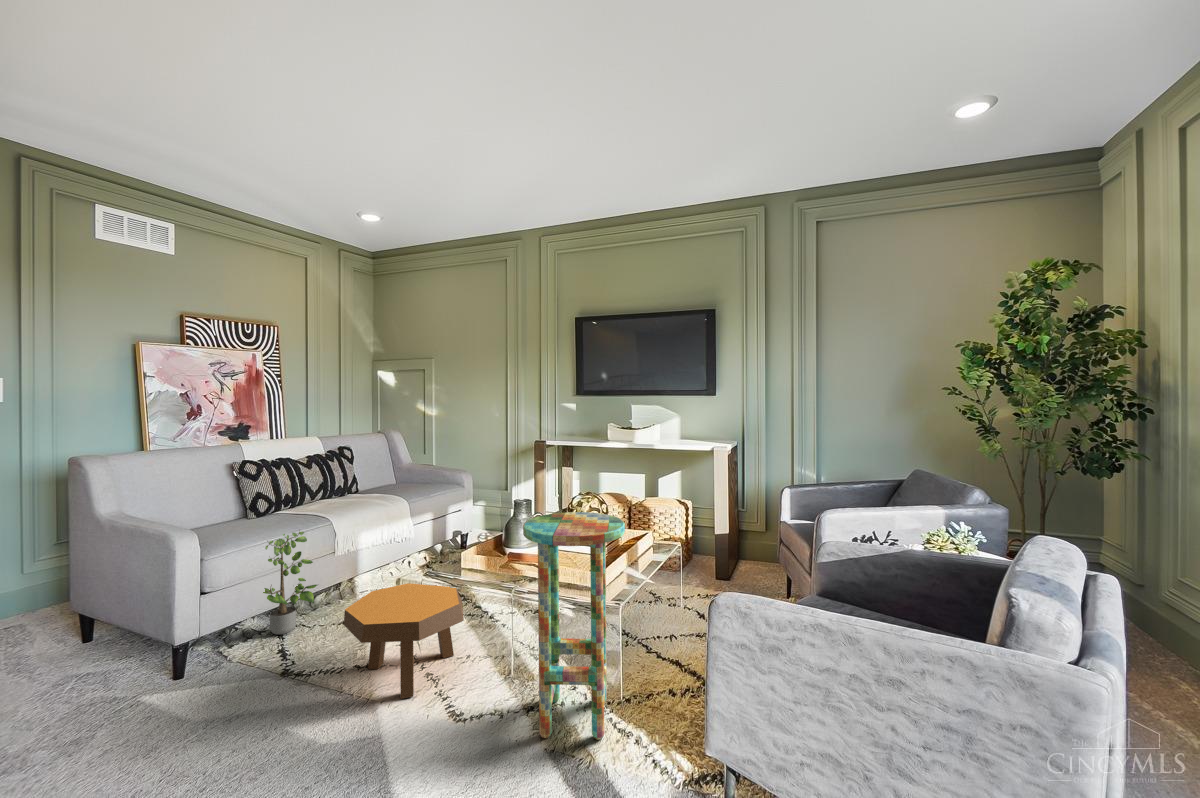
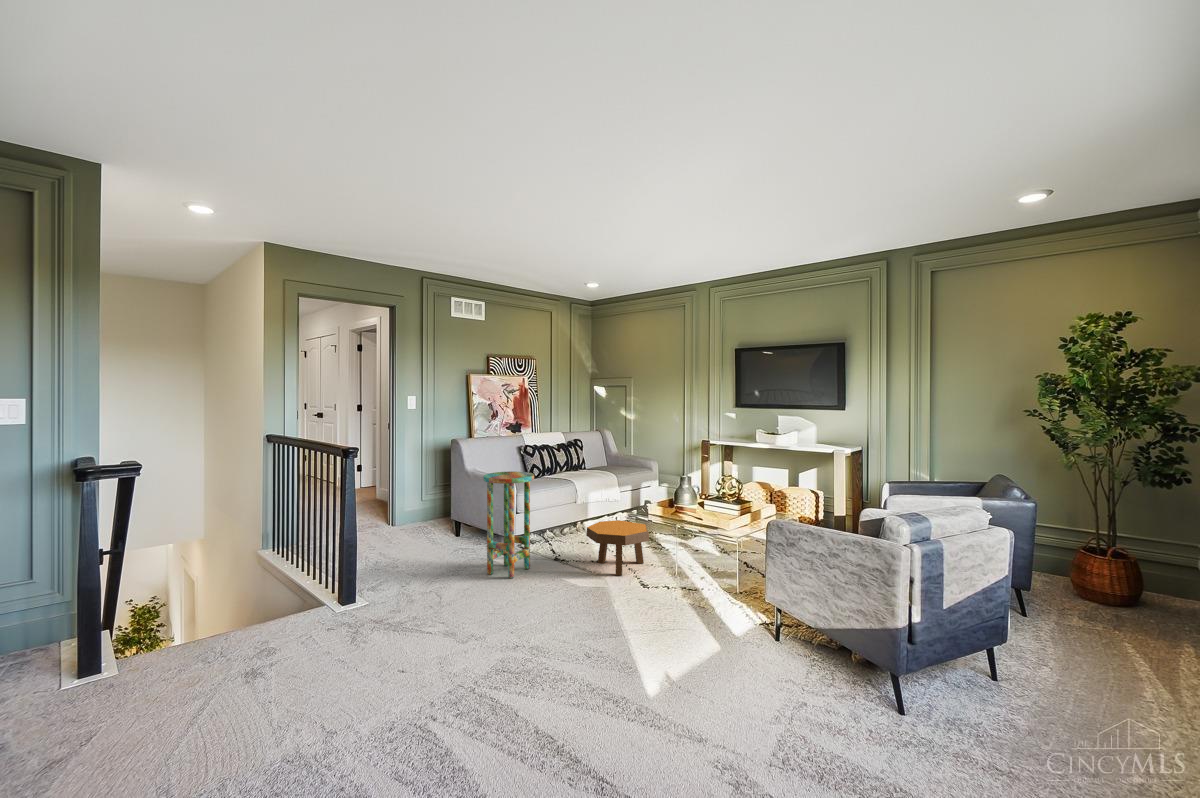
side table: present [523,512,625,740] -> present [484,472,534,578]
potted plant: present [263,532,317,635] -> none [538,485,569,543]

